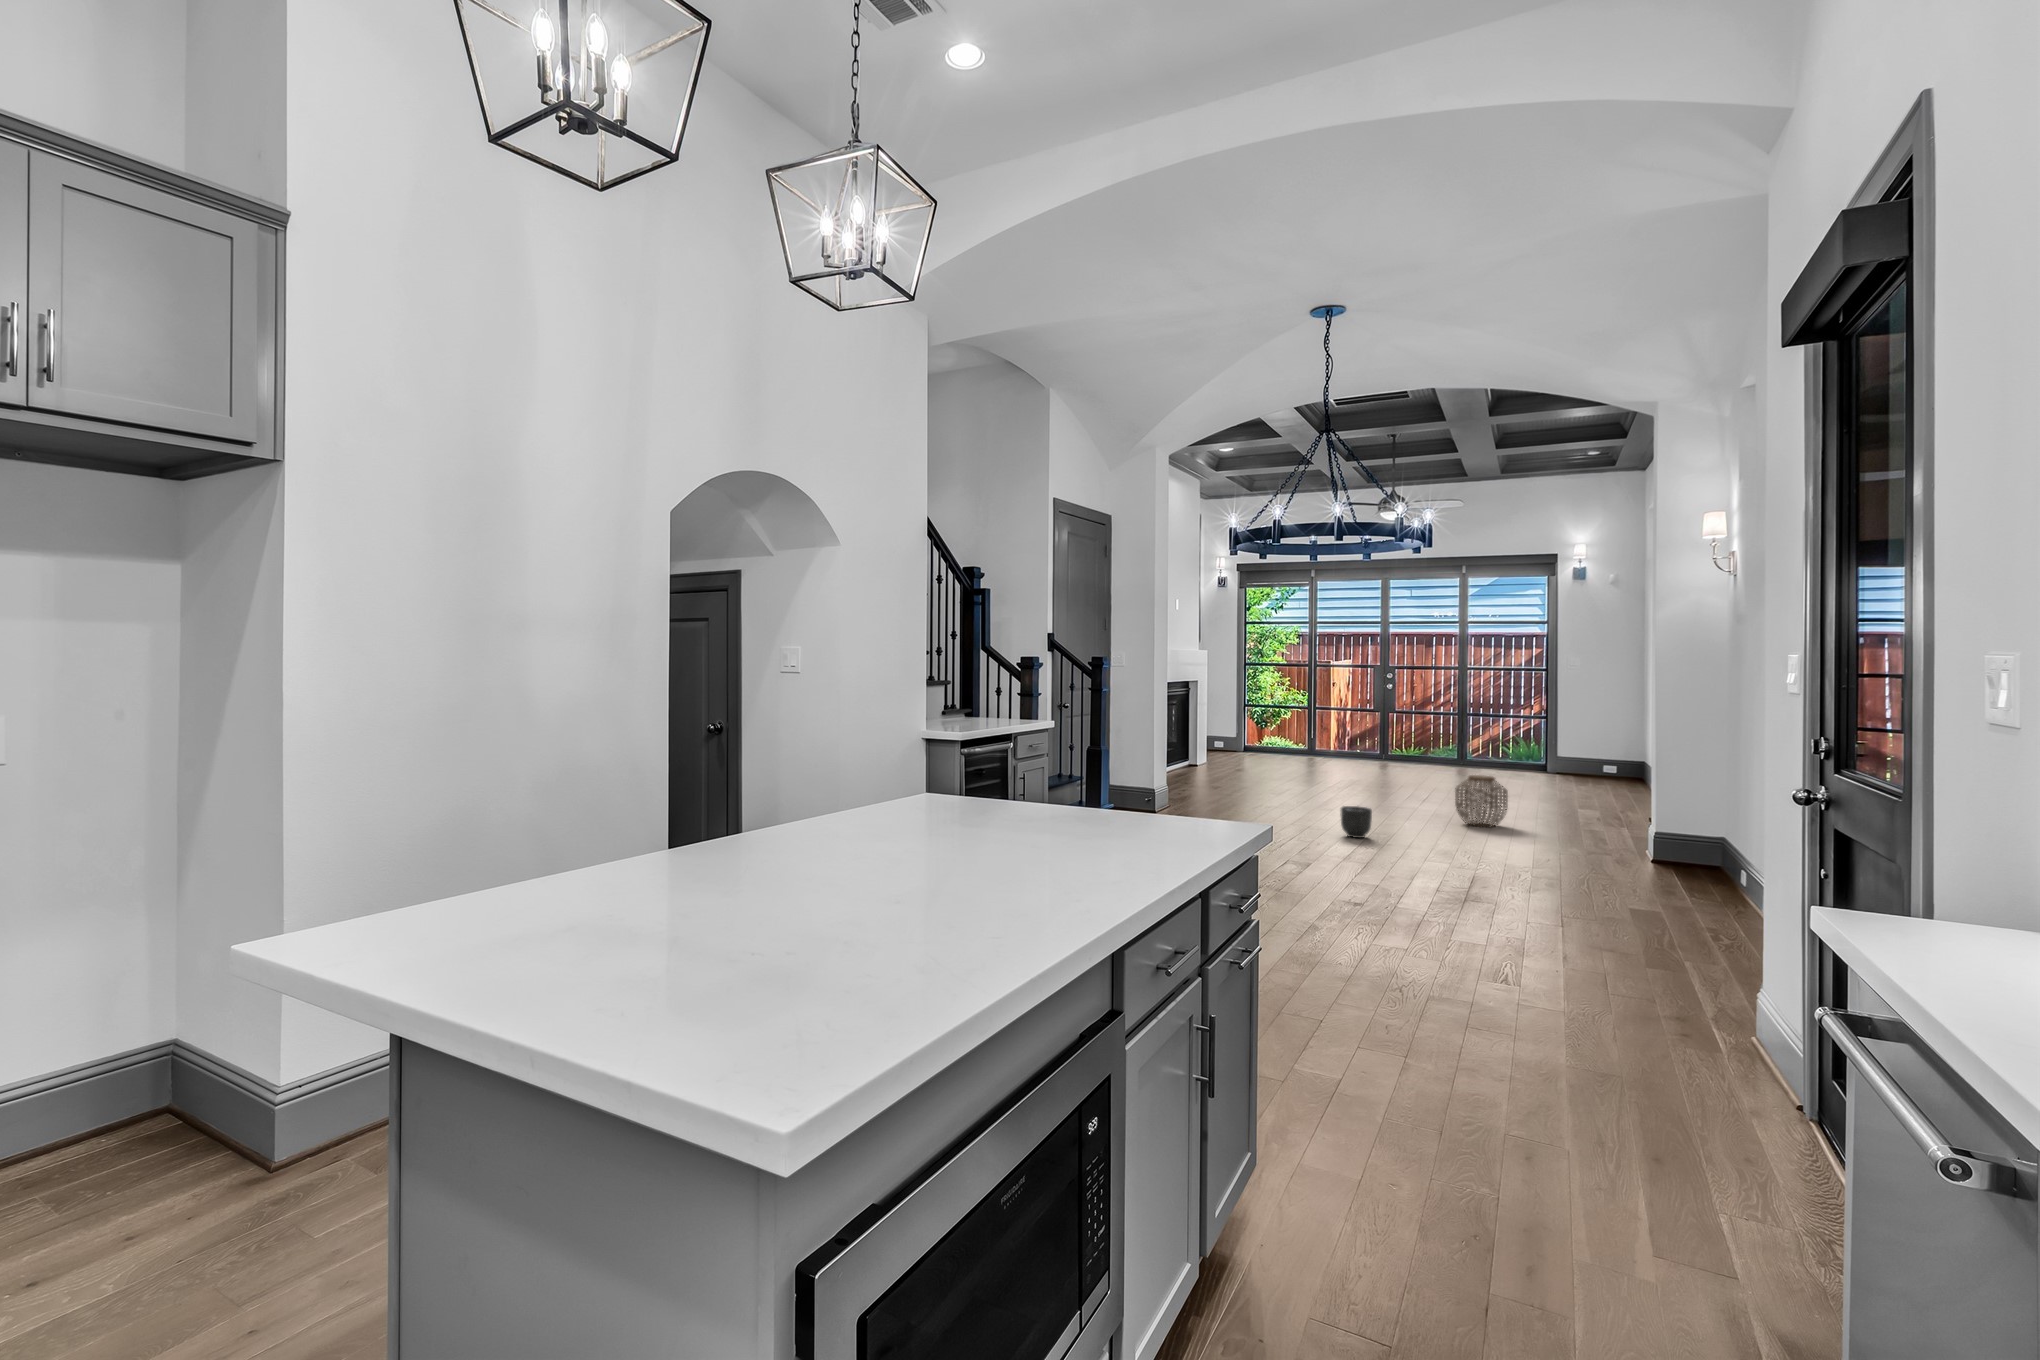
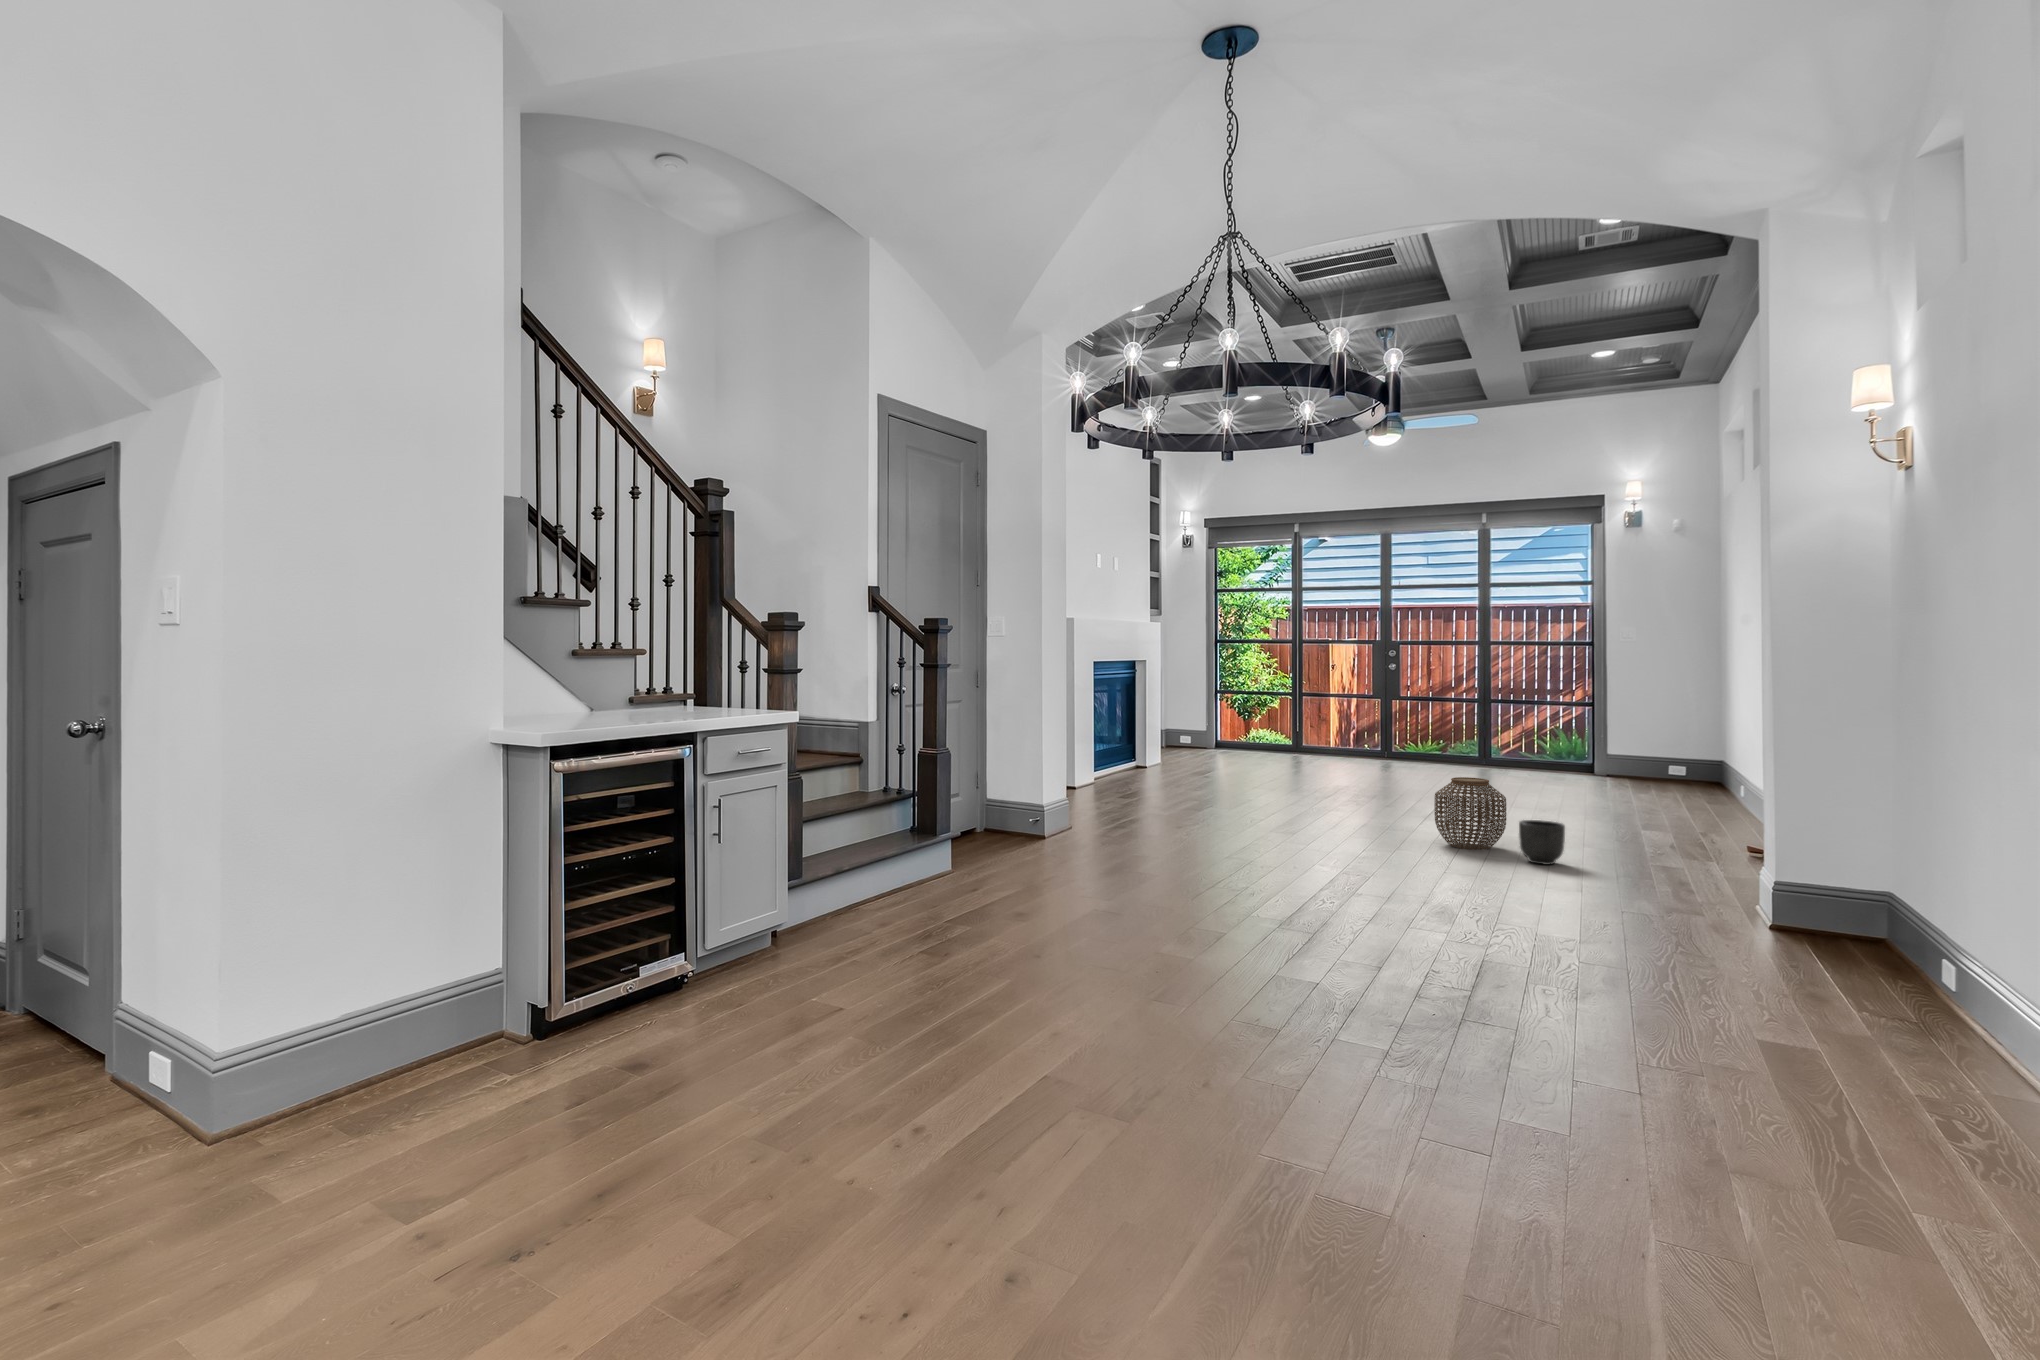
planter: present [1340,806,1372,838] -> present [1519,820,1565,865]

